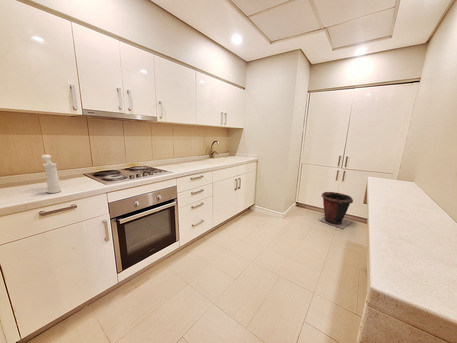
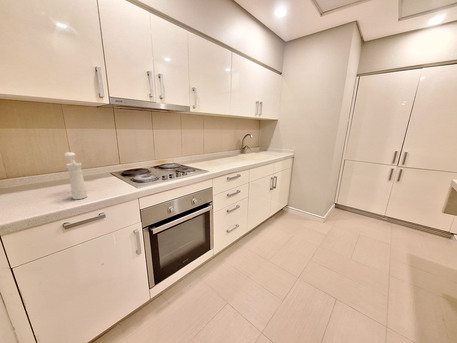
waste bin: present [320,192,353,229] -> none [367,194,414,238]

